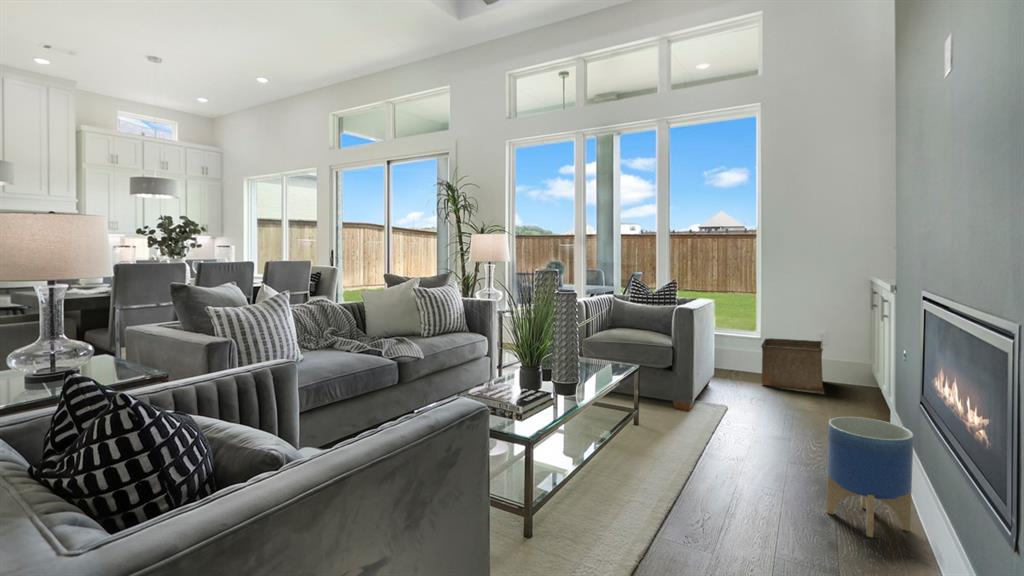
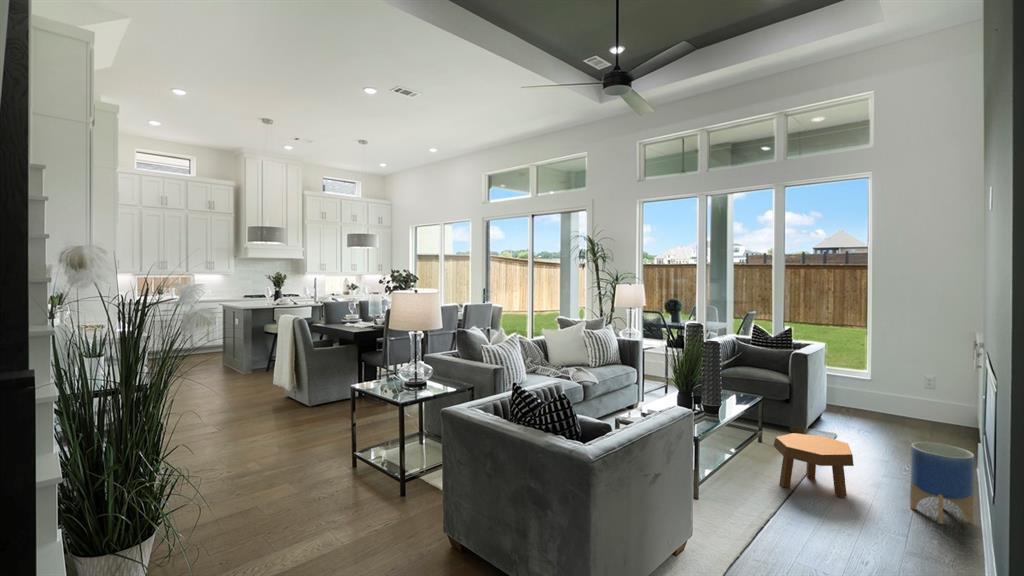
storage bin: present [761,338,823,392] -> none [869,381,929,429]
footstool: none [648,414,753,505] -> present [774,433,854,497]

